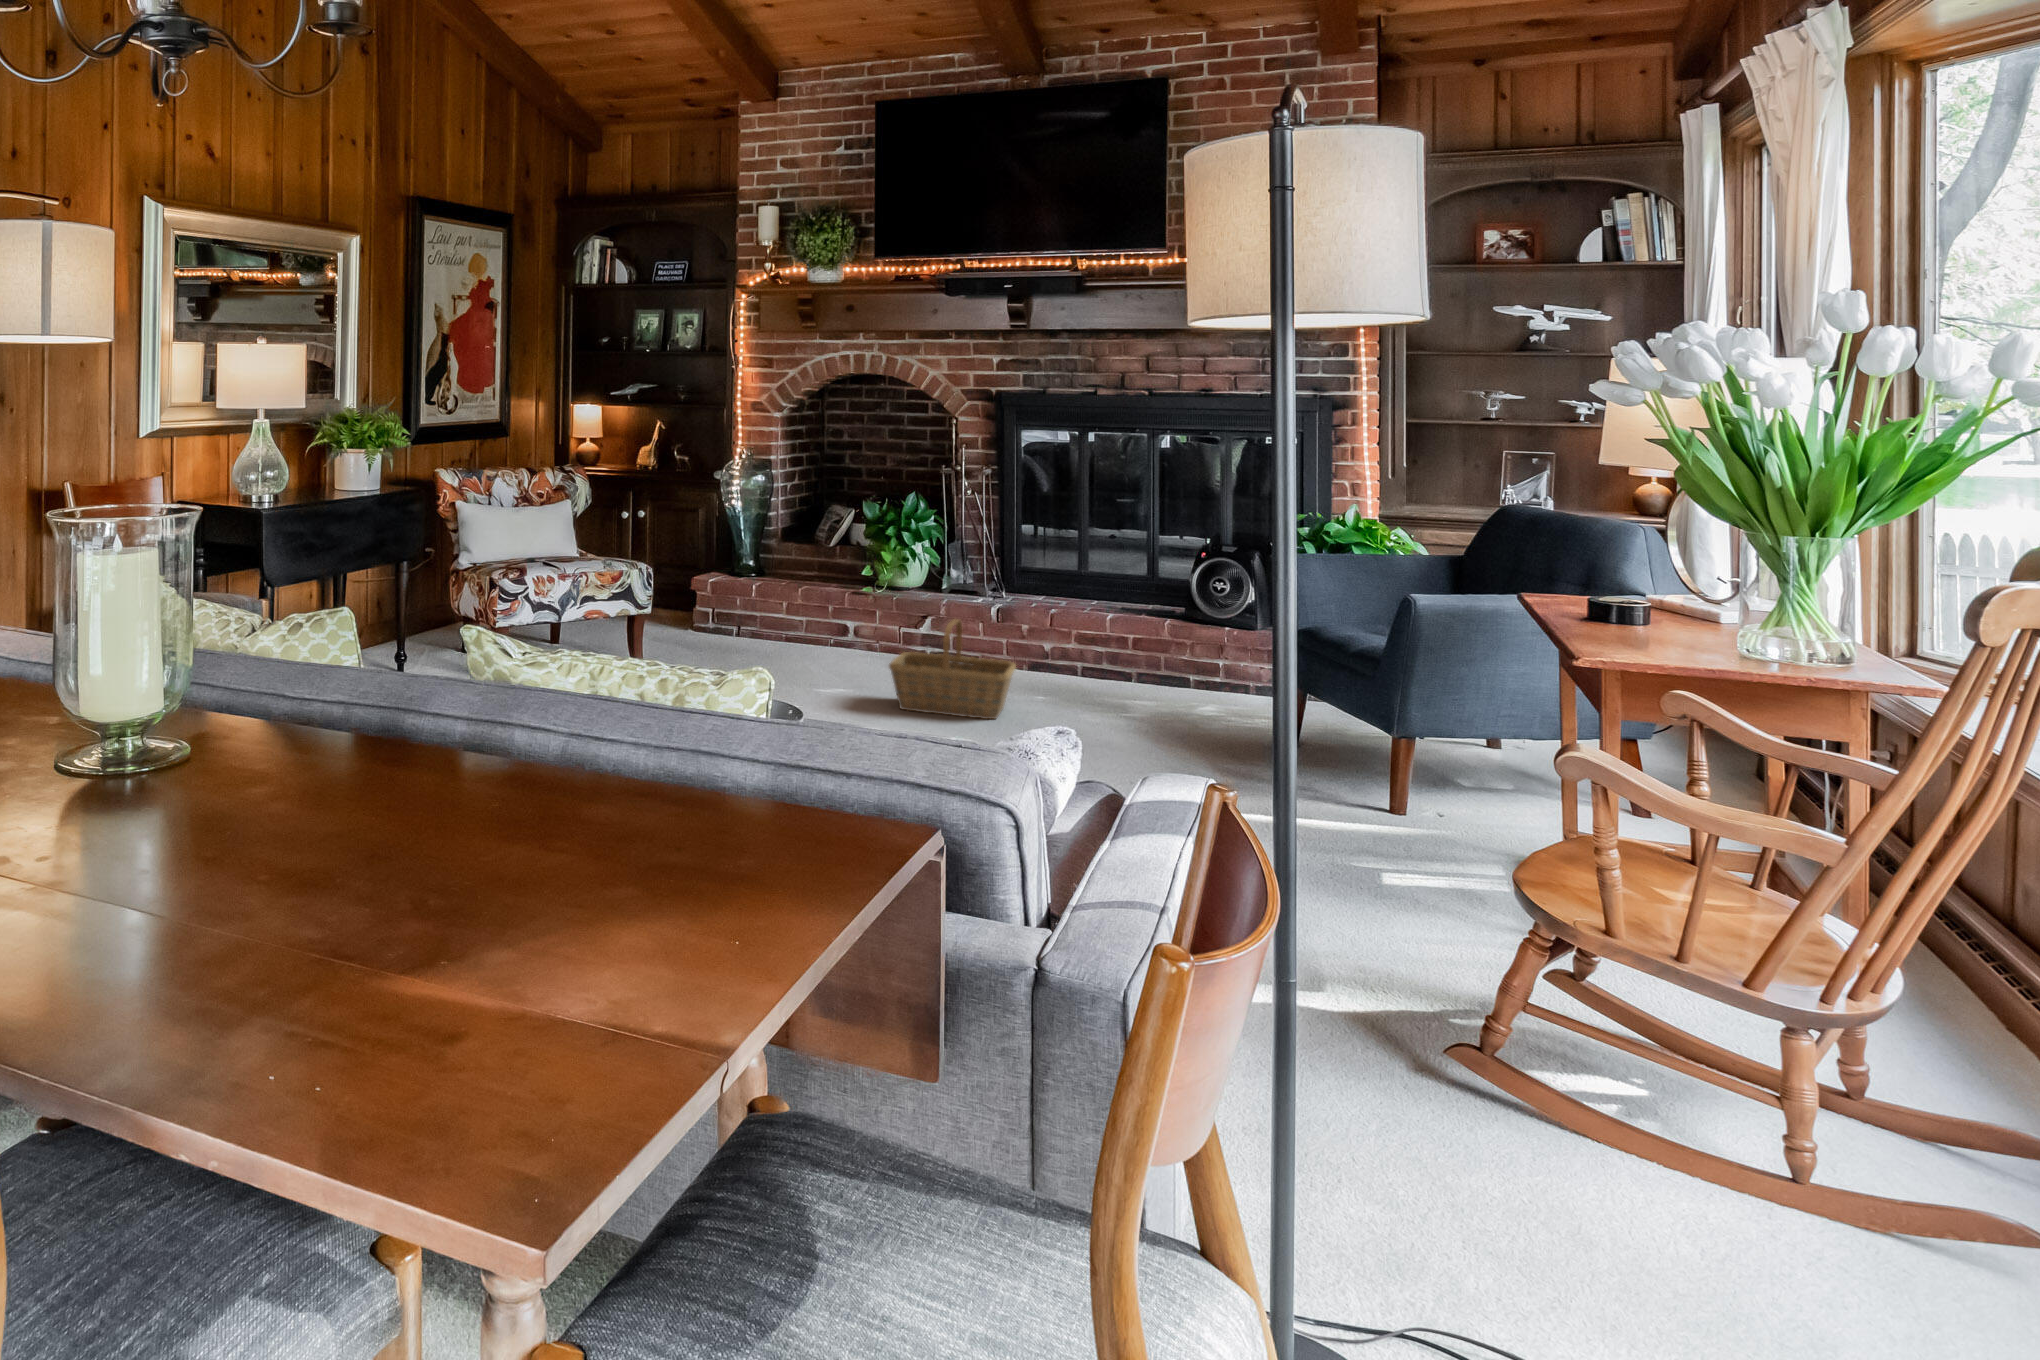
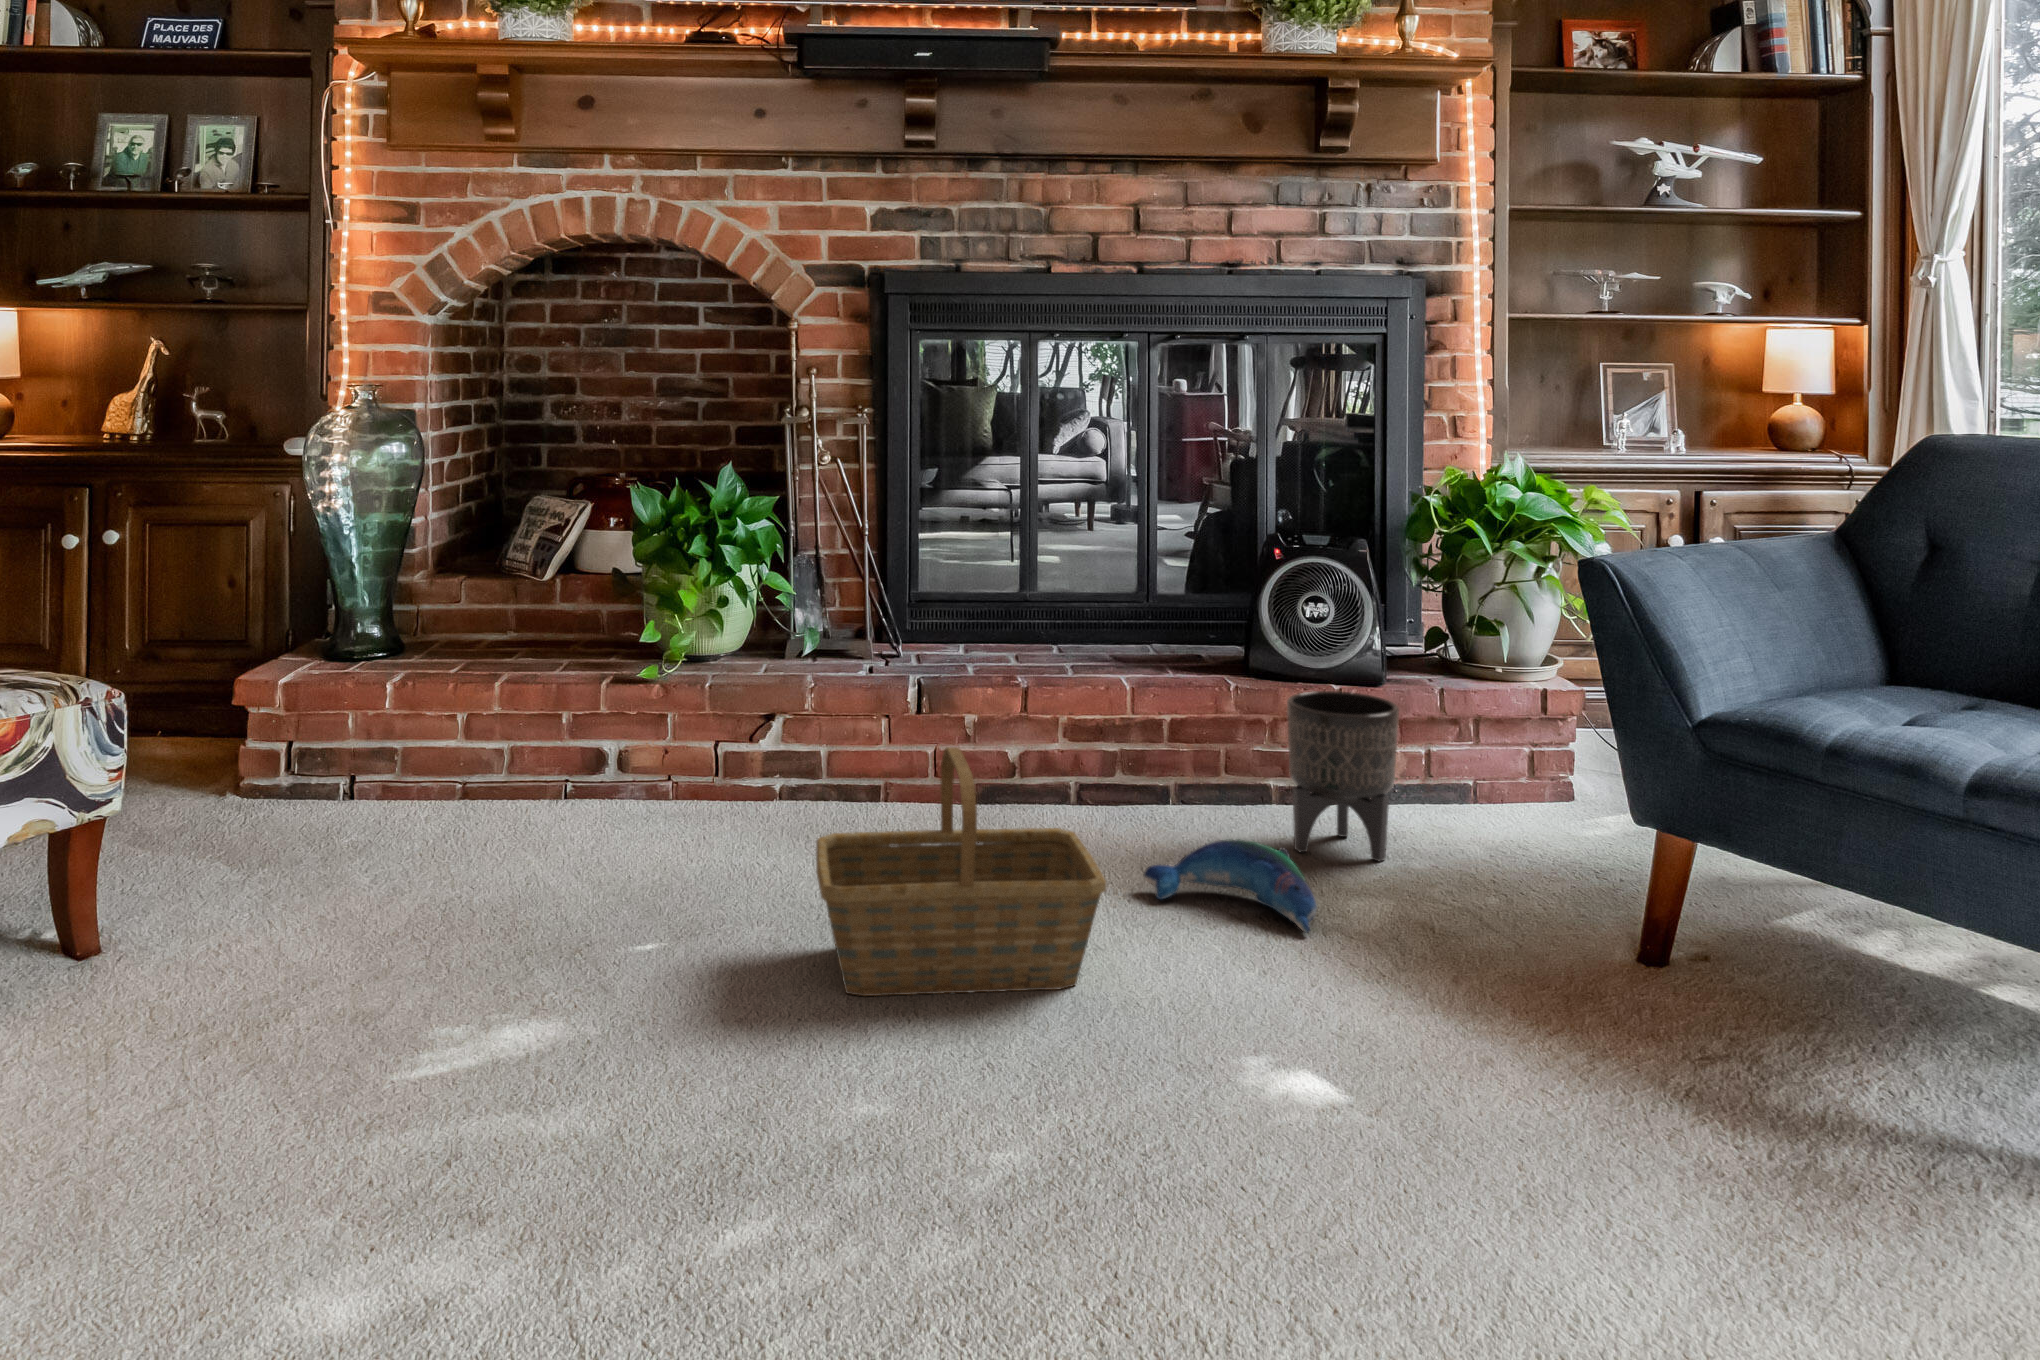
planter: none [1166,624,1226,710] -> present [1287,691,1399,861]
plush toy: none [1067,683,1136,721] -> present [1144,840,1317,933]

